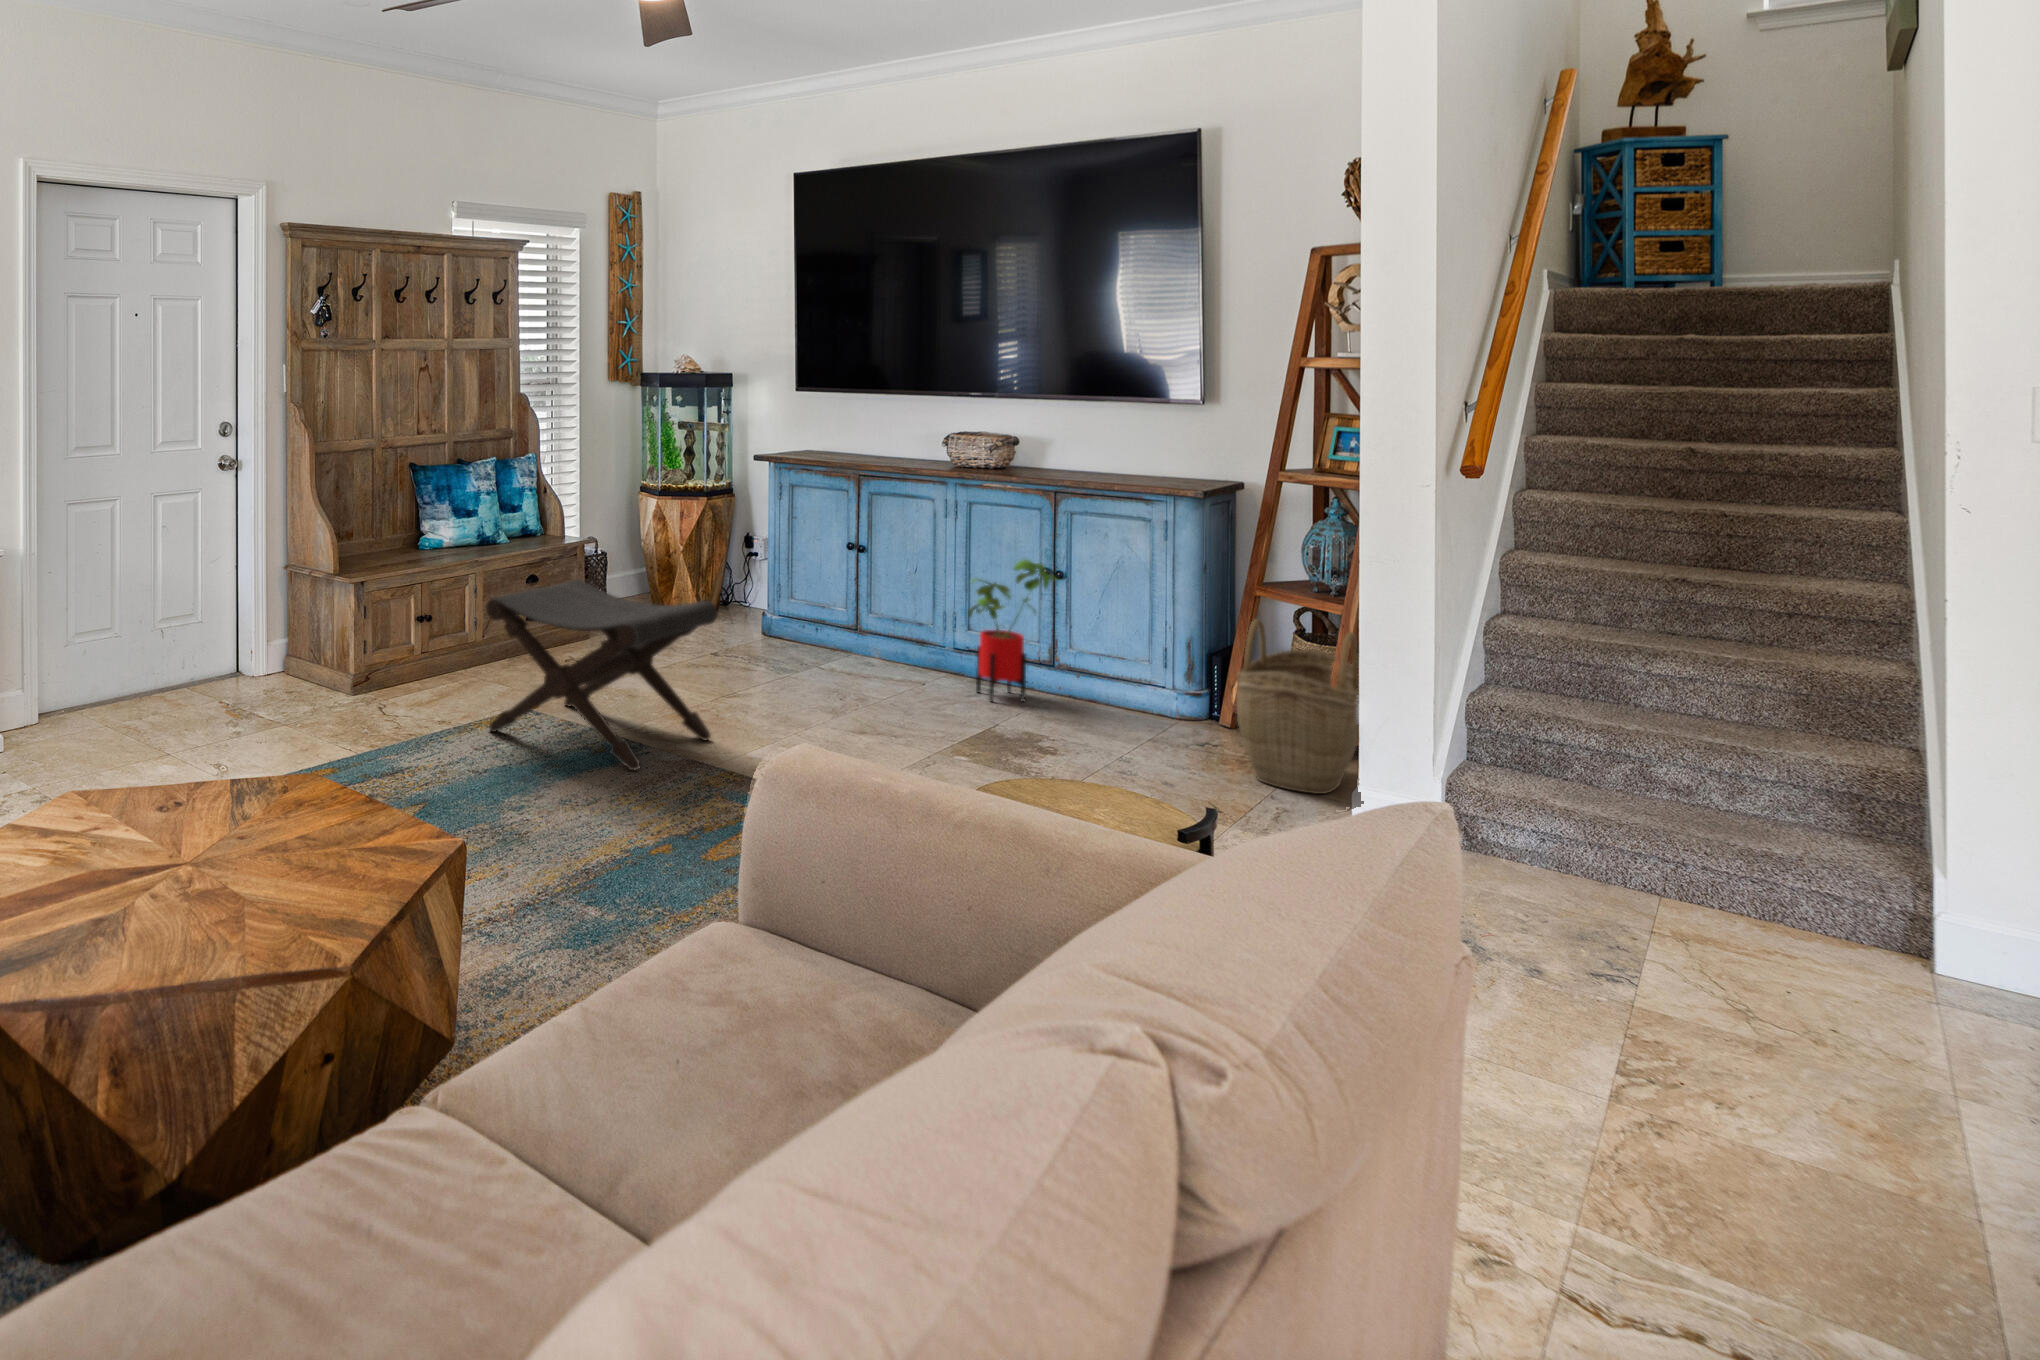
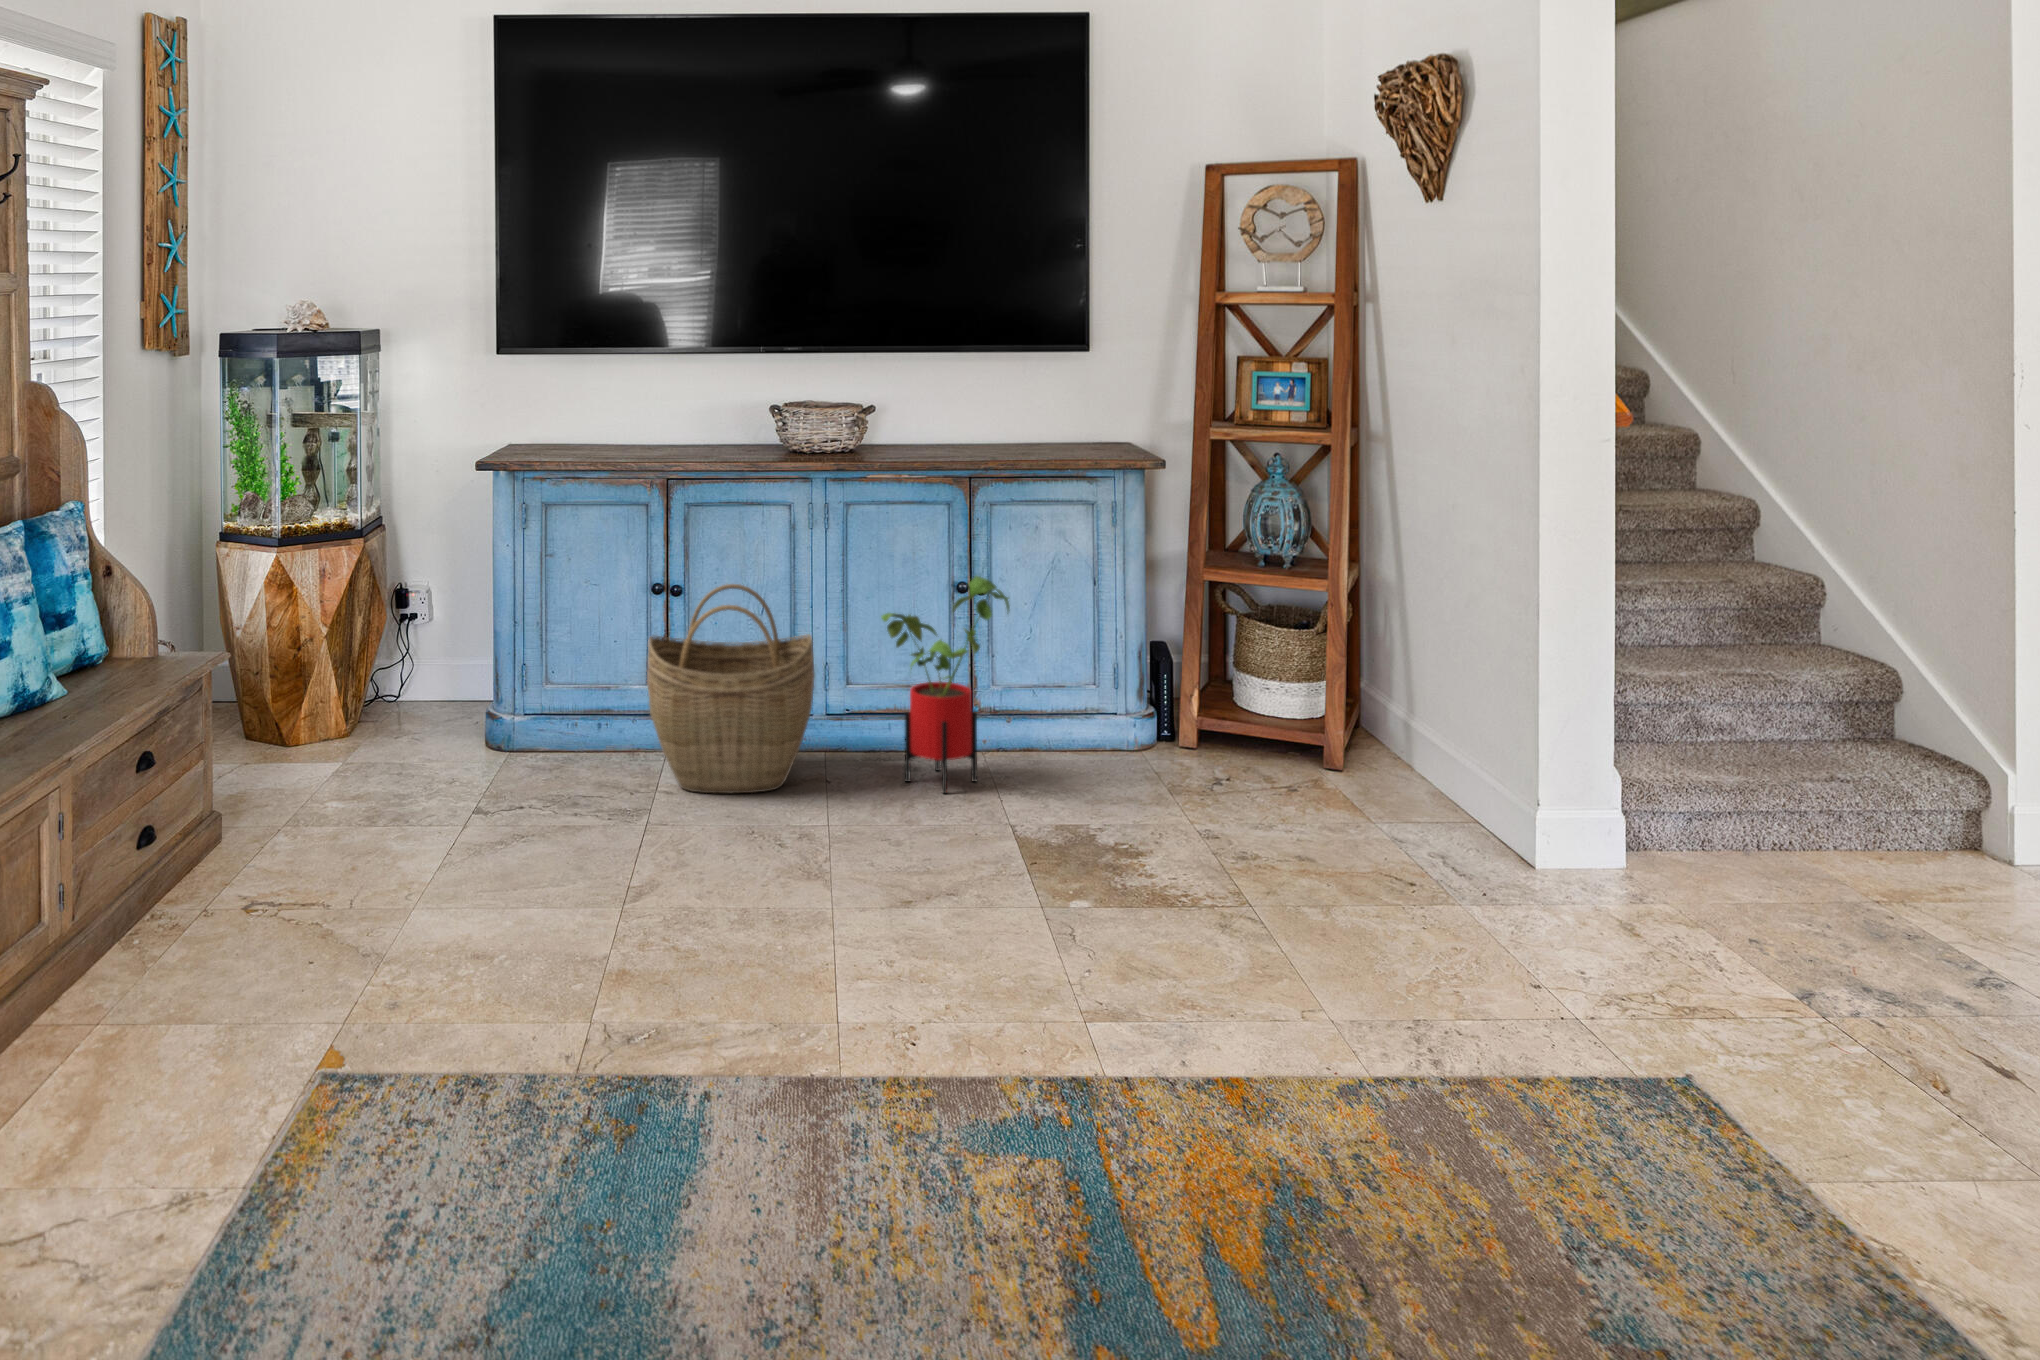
footstool: present [486,579,718,770] -> none [279,758,731,1186]
woven basket: present [1236,619,1358,794] -> present [647,584,814,793]

